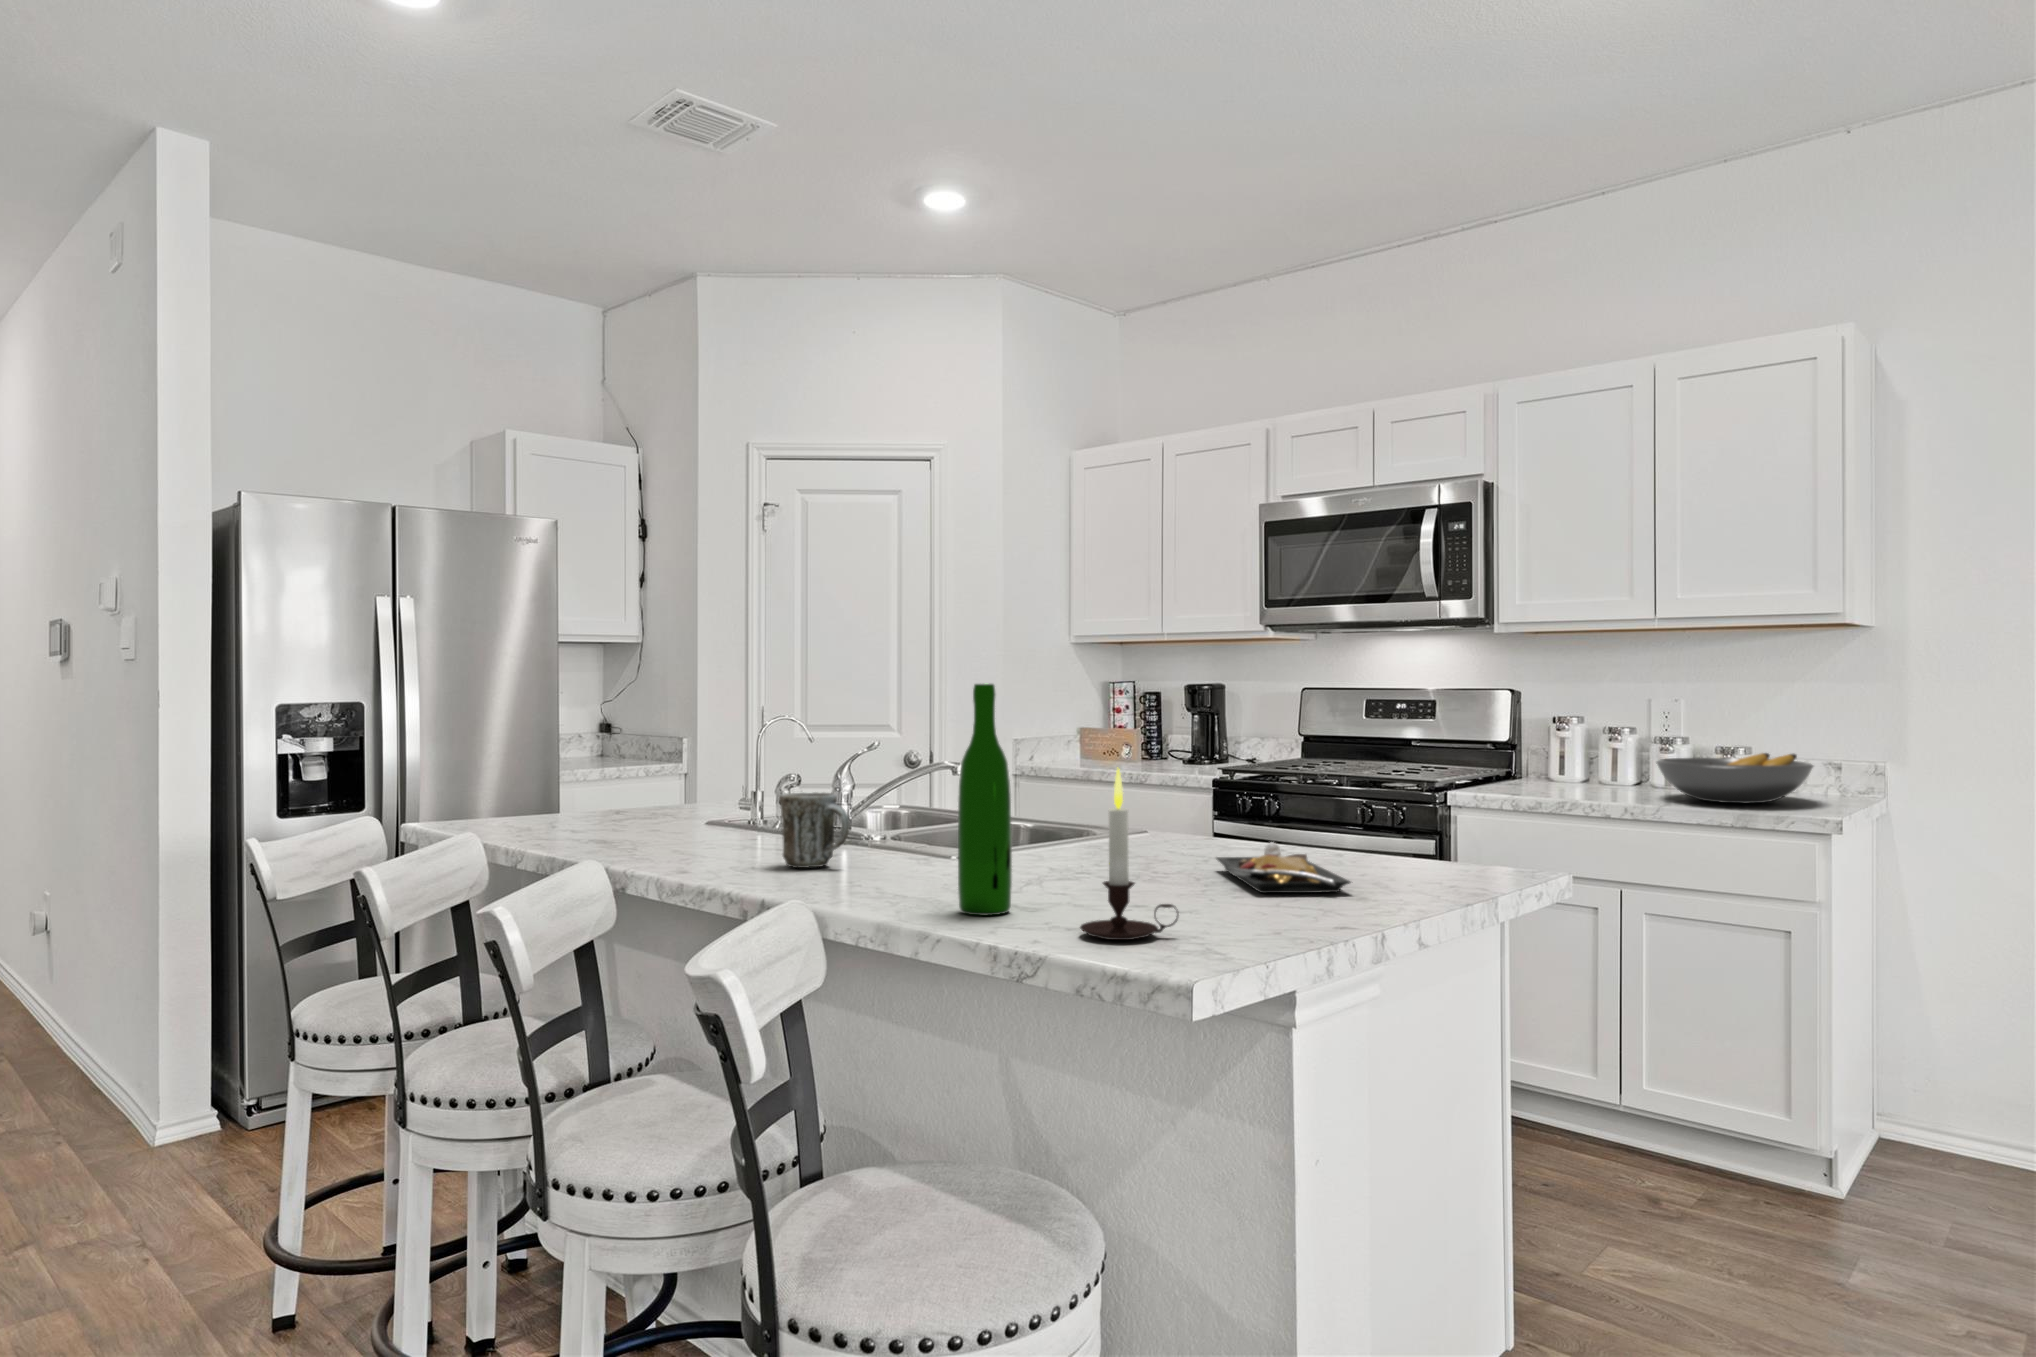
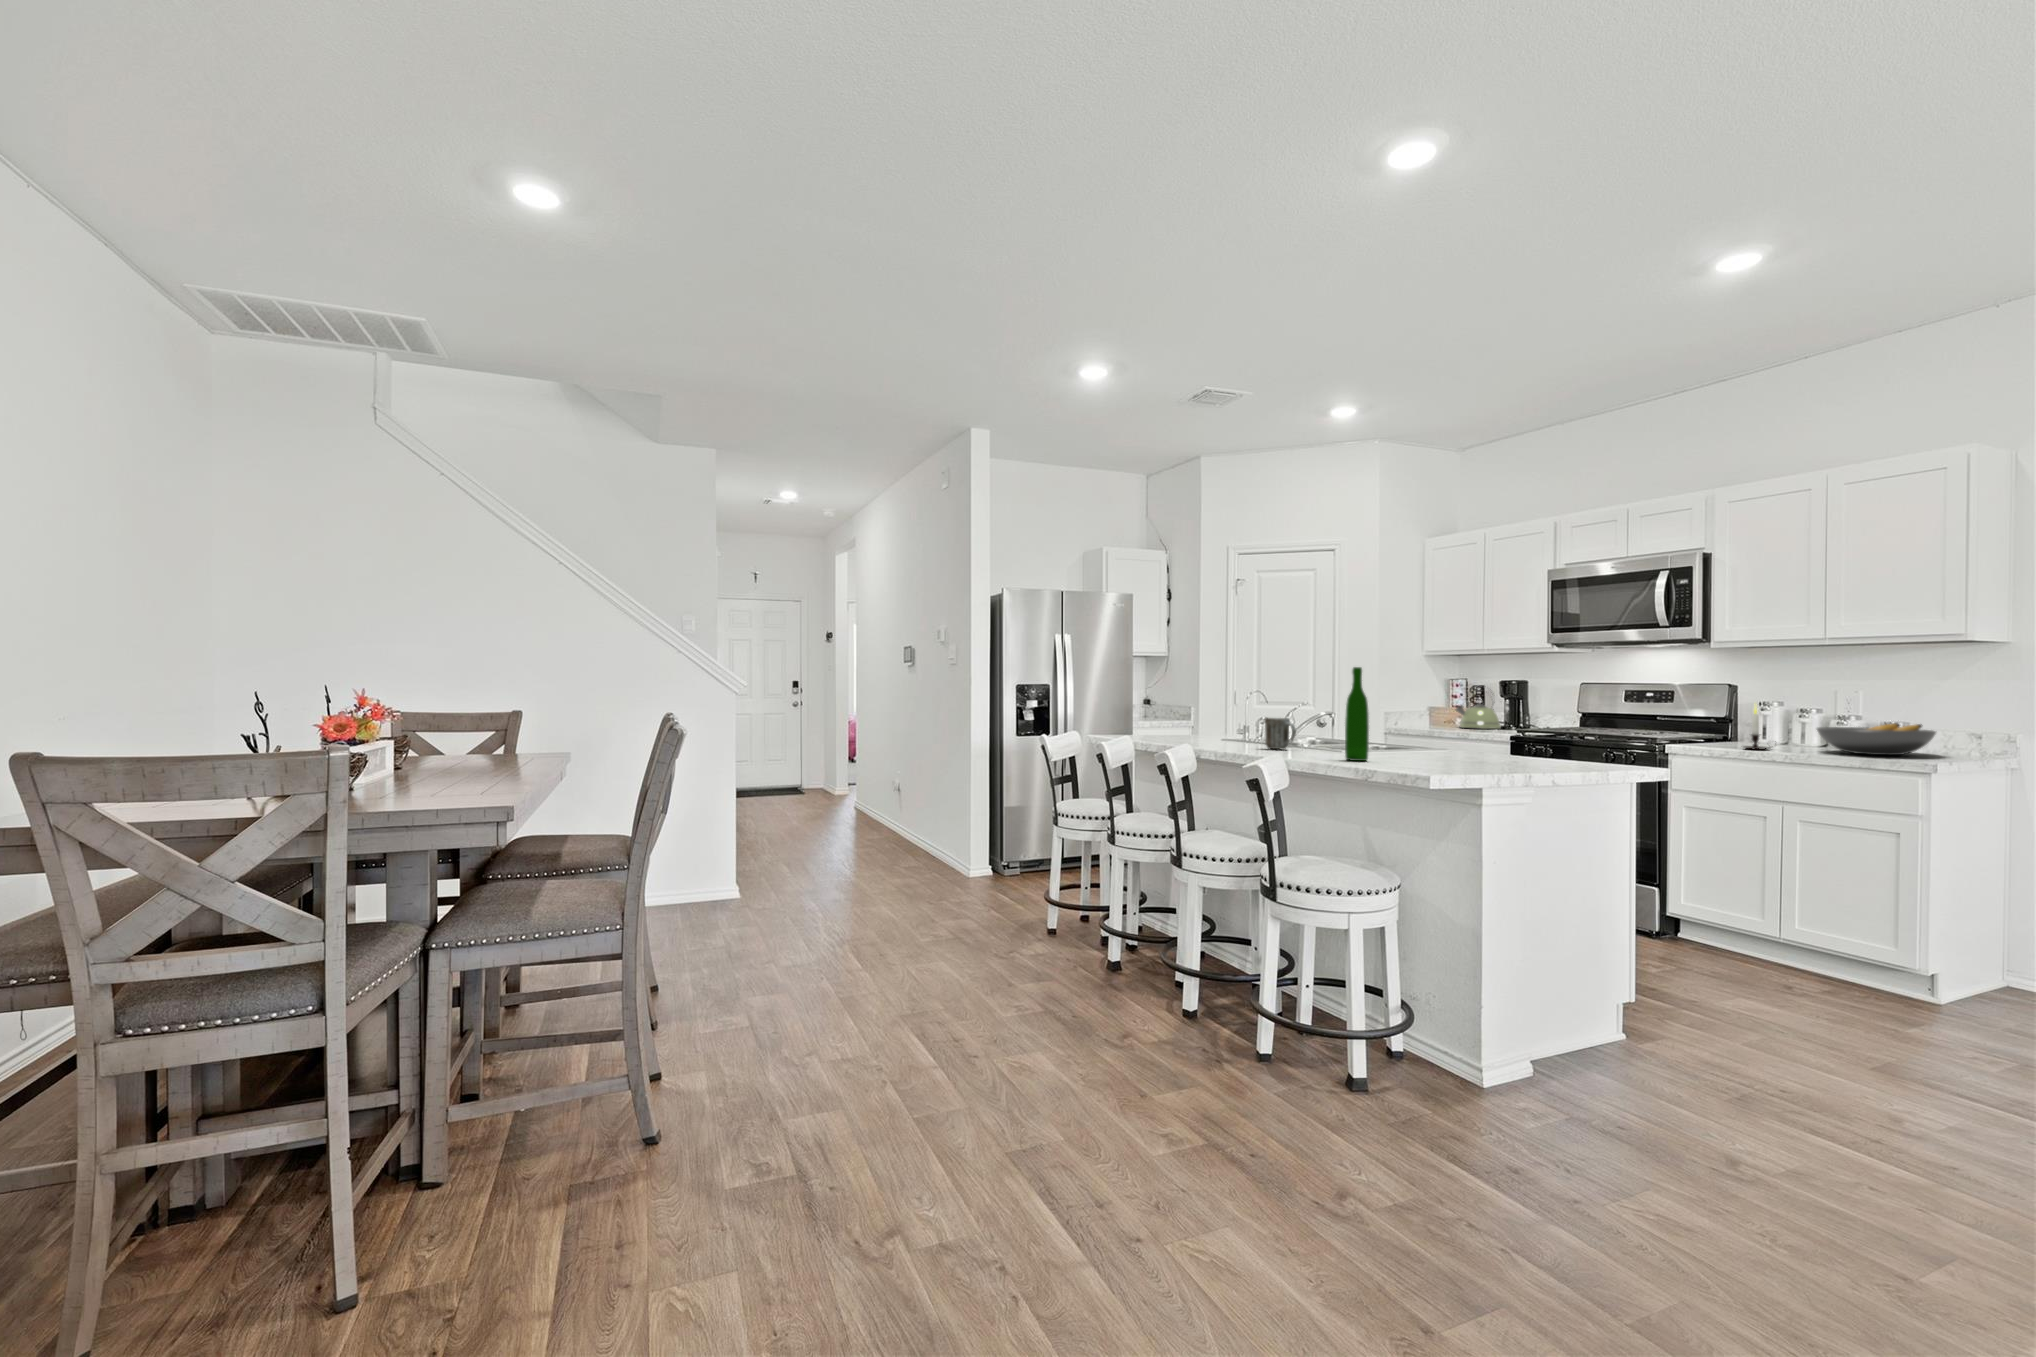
kettle: none [1120,693,1191,766] -> present [1456,697,1501,729]
candle: present [1080,769,1179,940] -> present [1744,705,1771,750]
plate: present [1216,842,1351,893] -> none [1474,743,1538,765]

